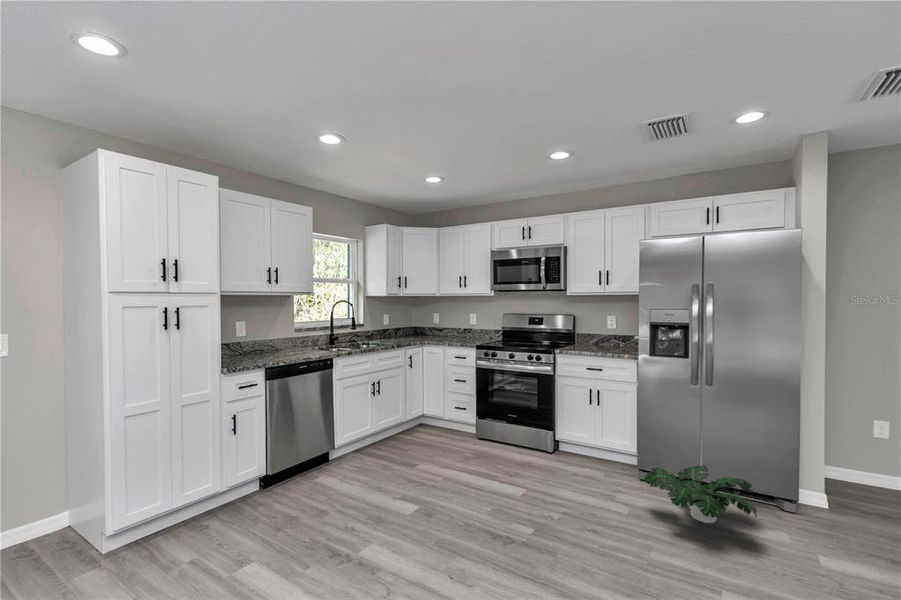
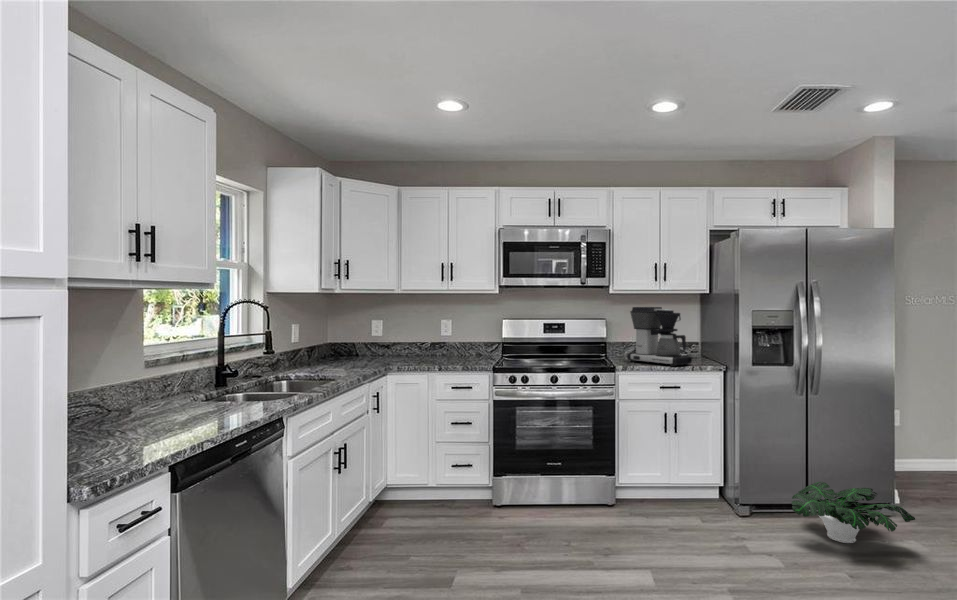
coffee maker: none [583,304,623,353] -> present [628,307,692,366]

